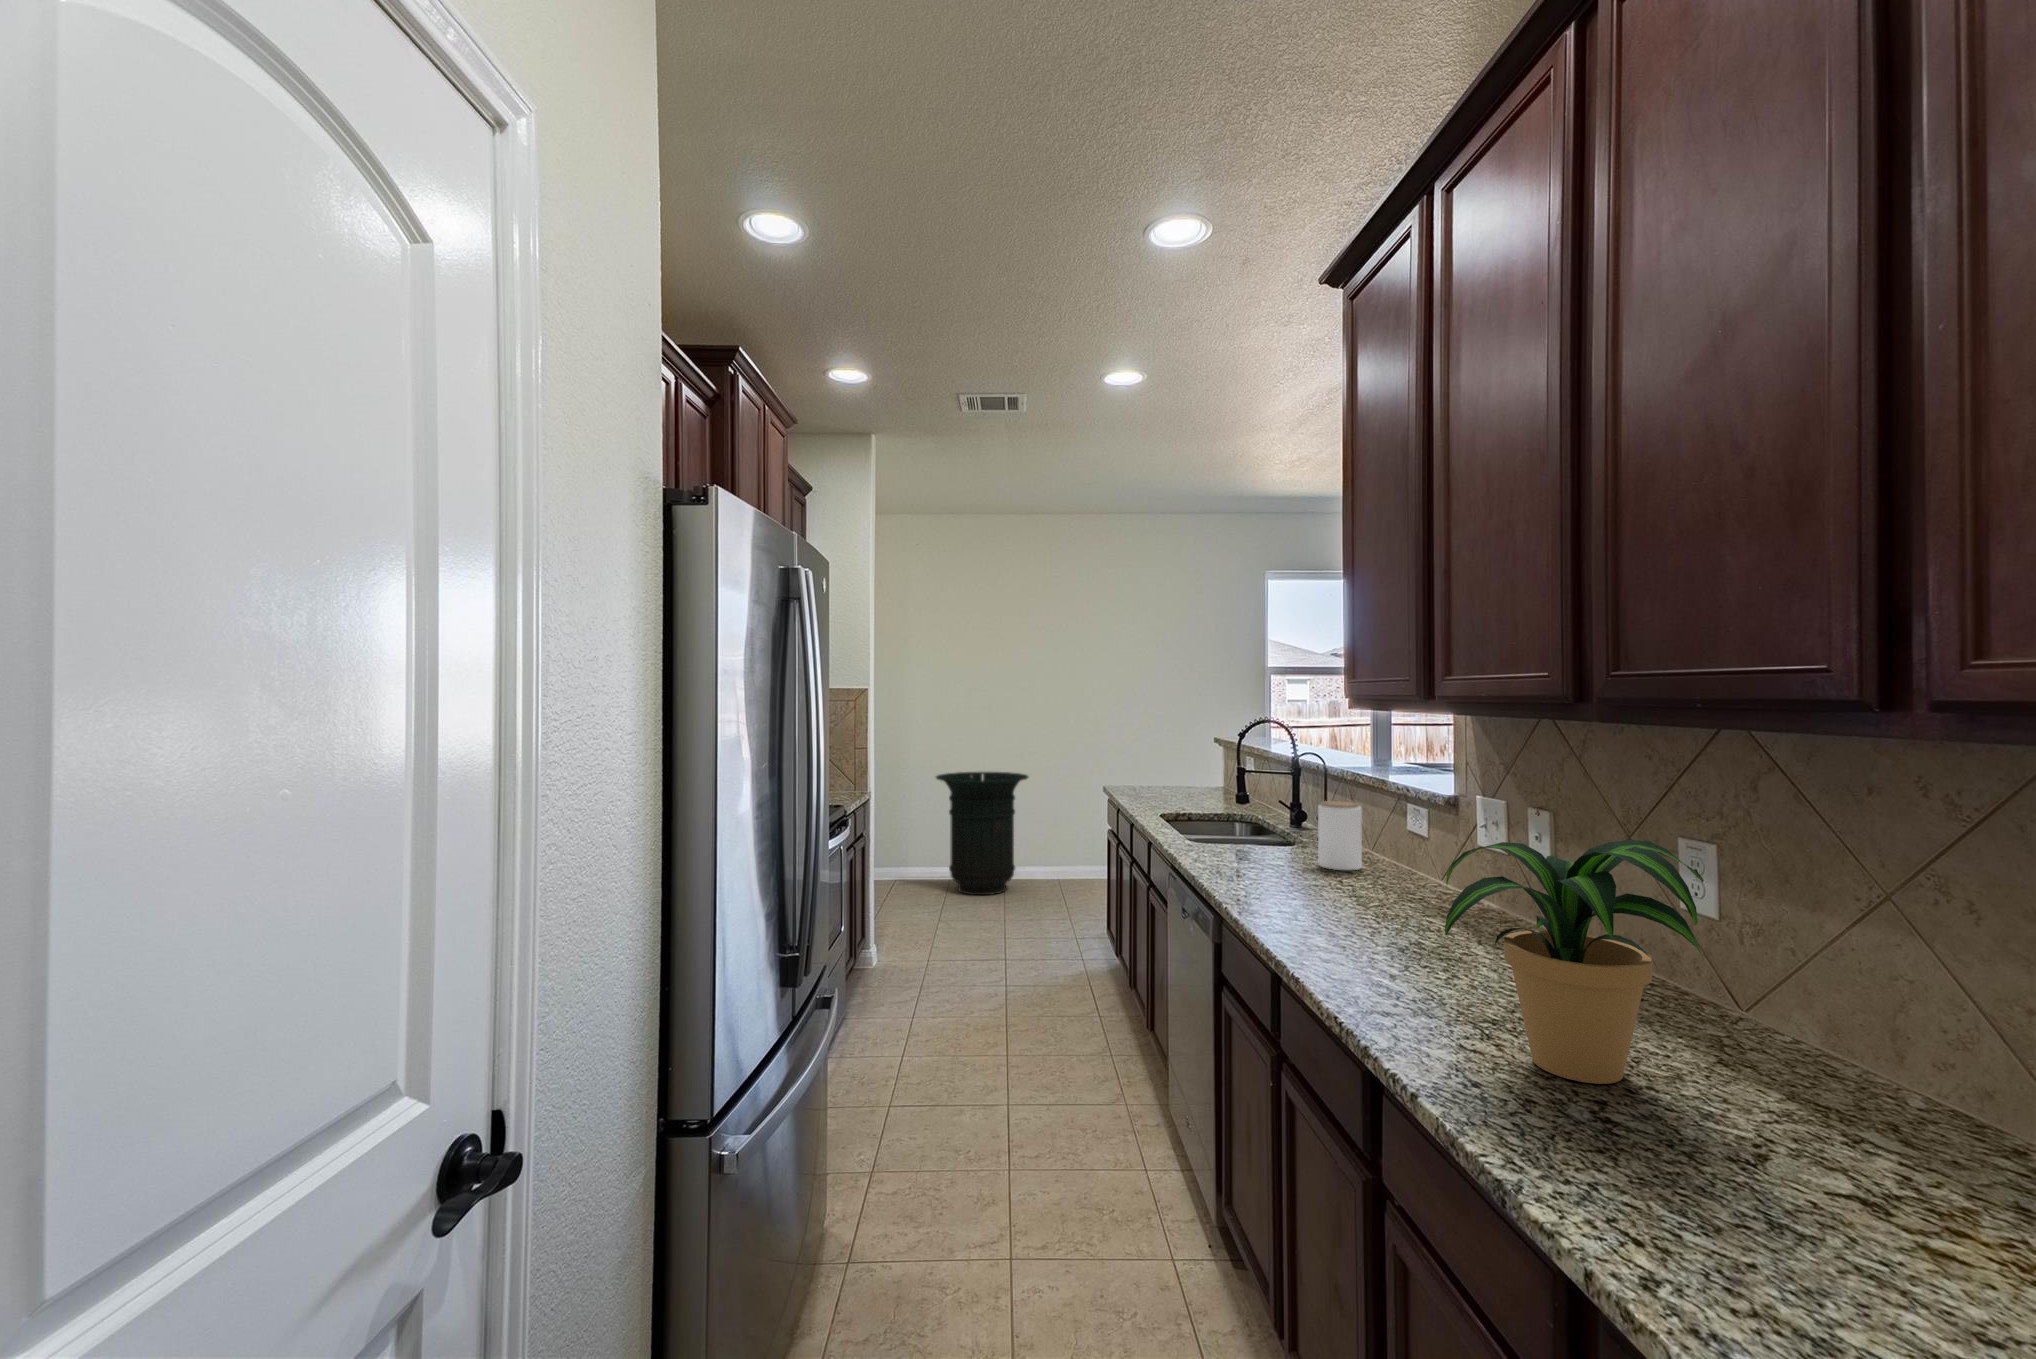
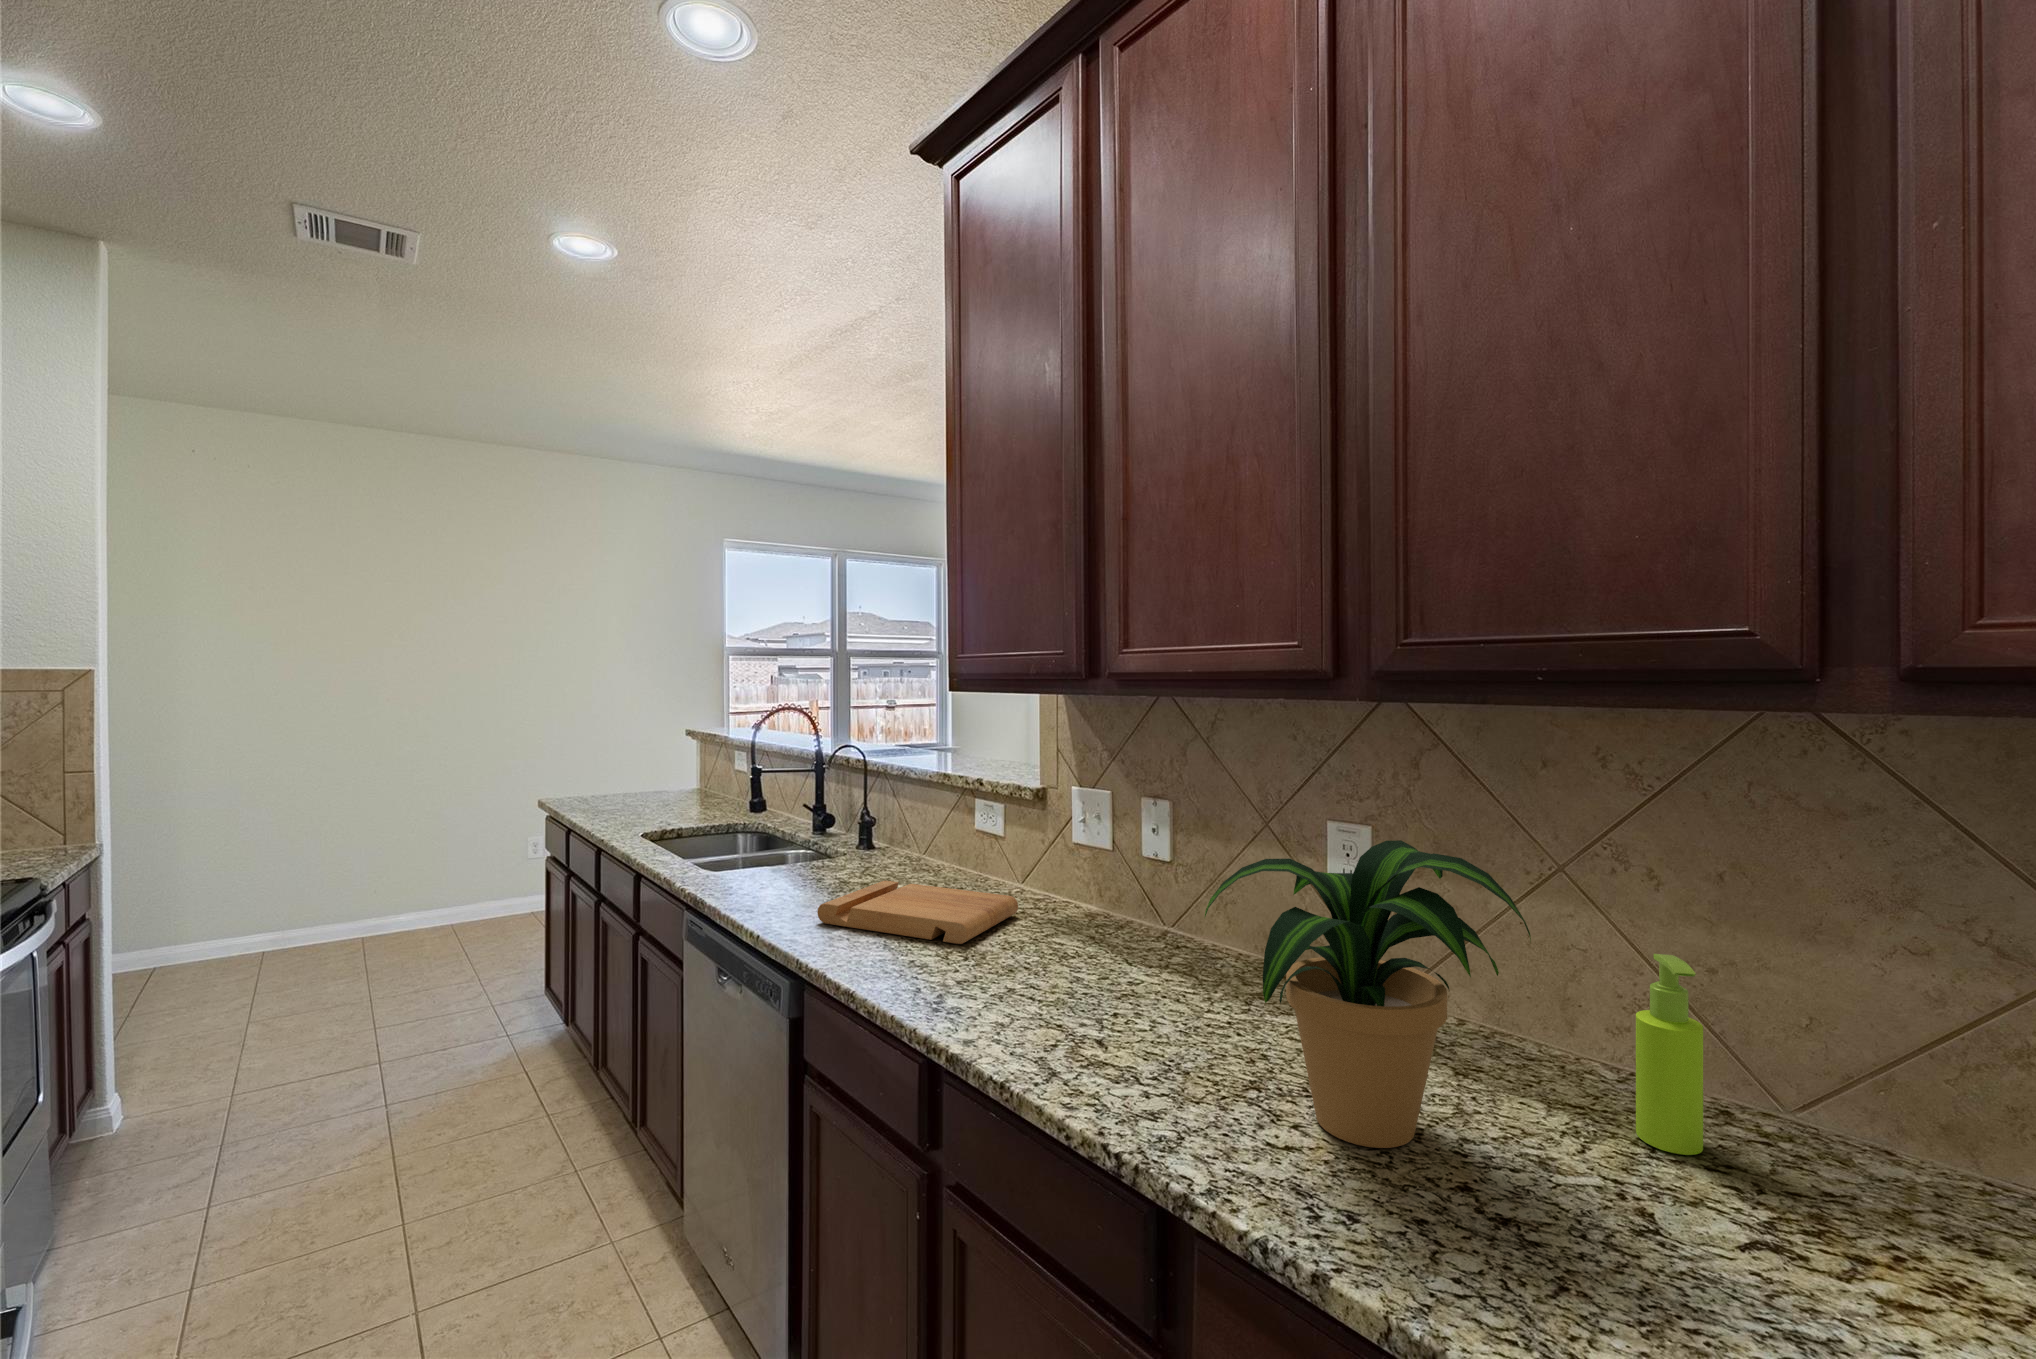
trash can: present [936,772,1028,895] -> none [233,788,407,972]
jar: present [1318,801,1362,870] -> none [882,802,931,885]
cutting board: none [1245,861,1414,911] -> present [817,881,1018,944]
soap dispenser: none [1876,971,1956,1171] -> present [1636,954,1703,1155]

